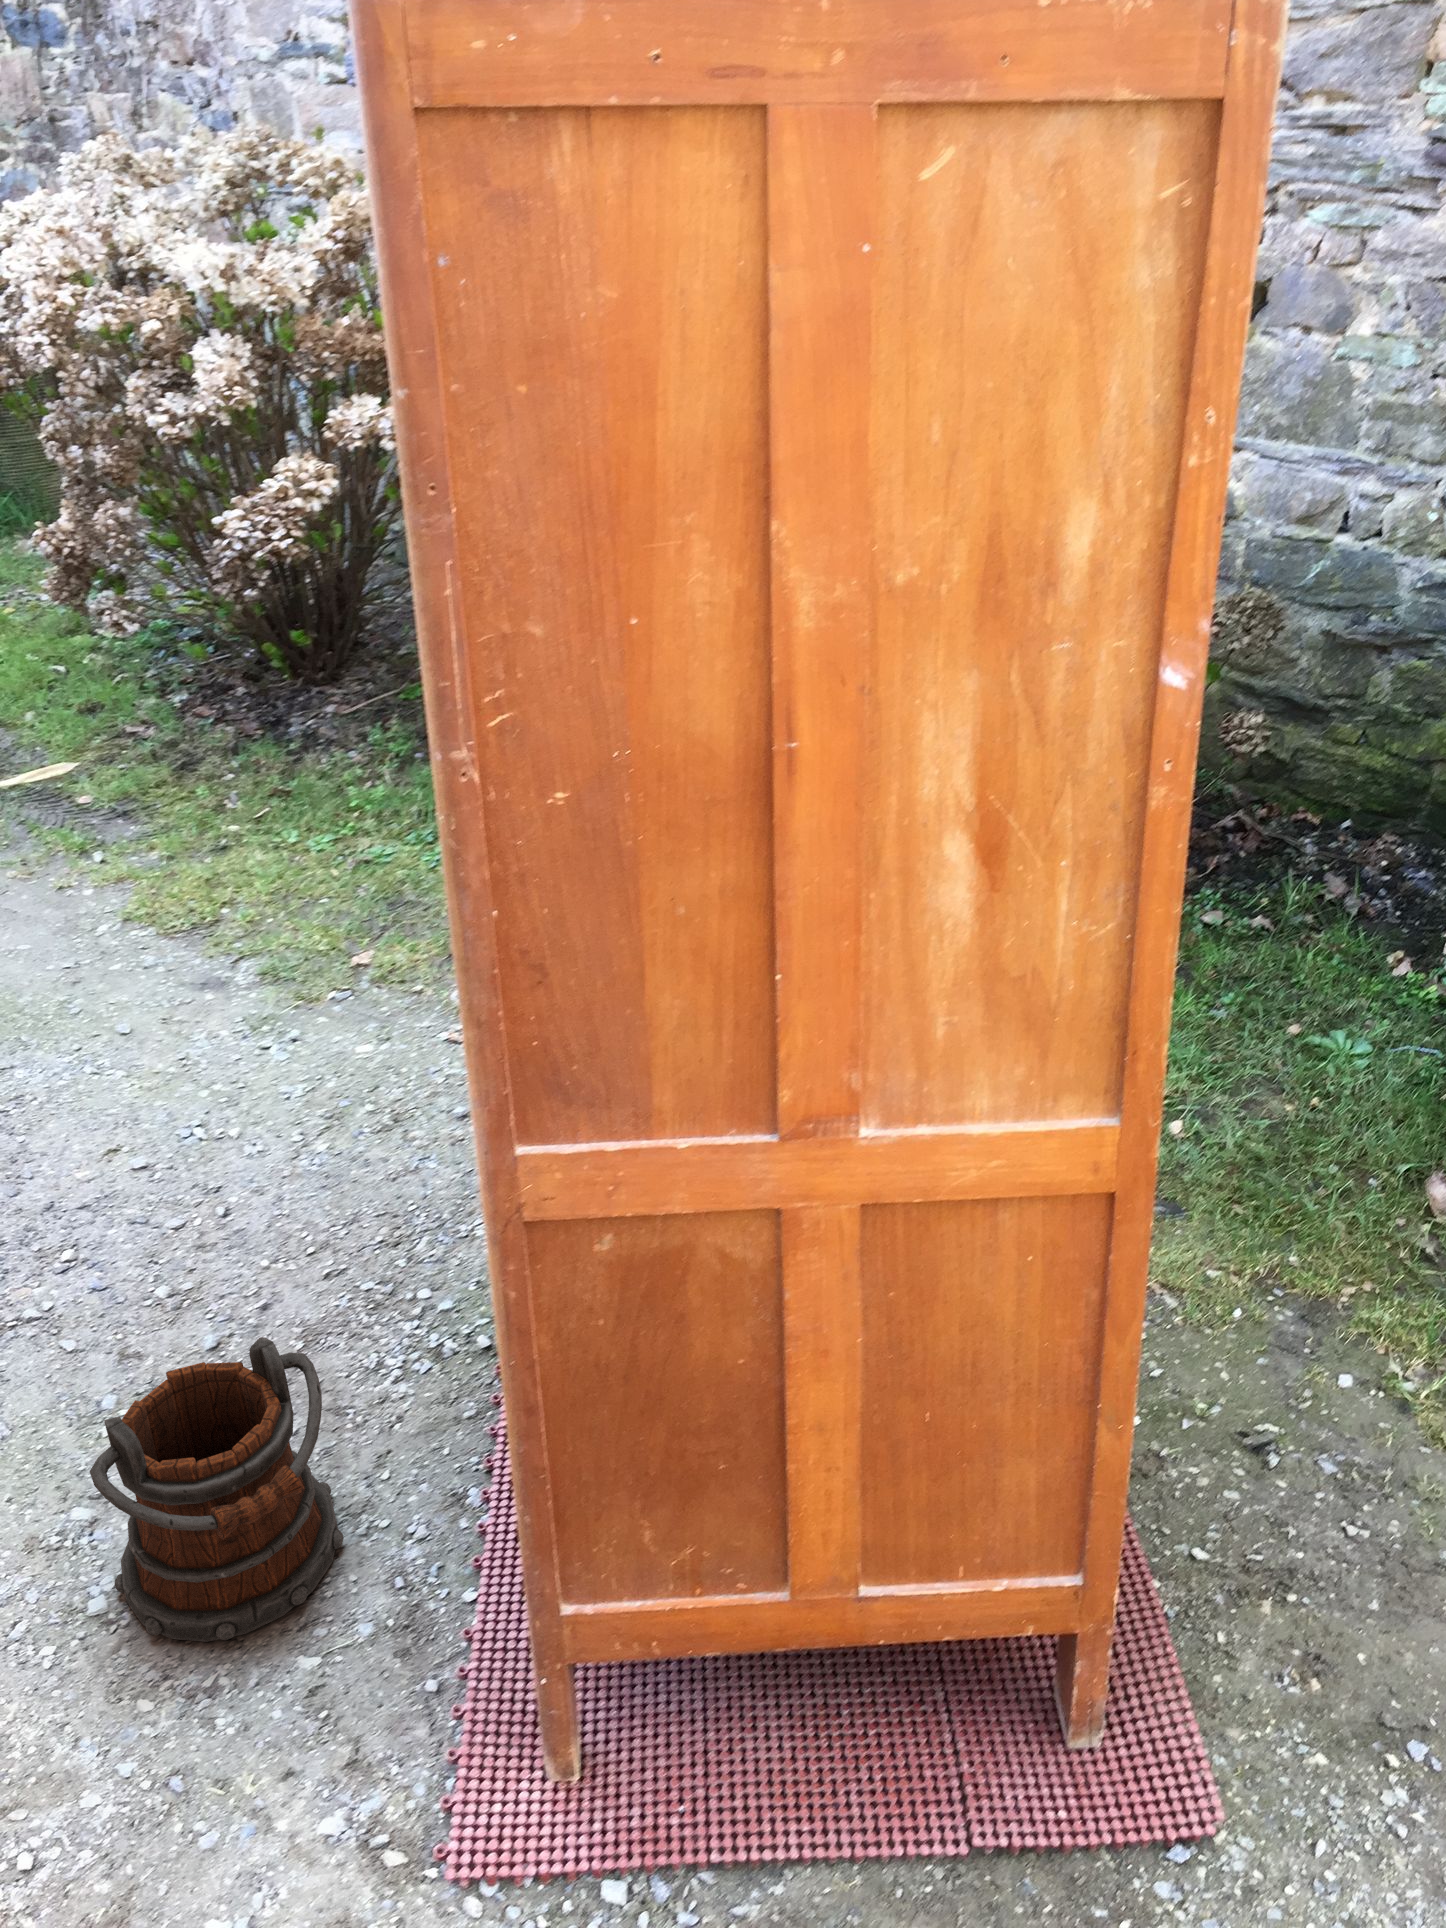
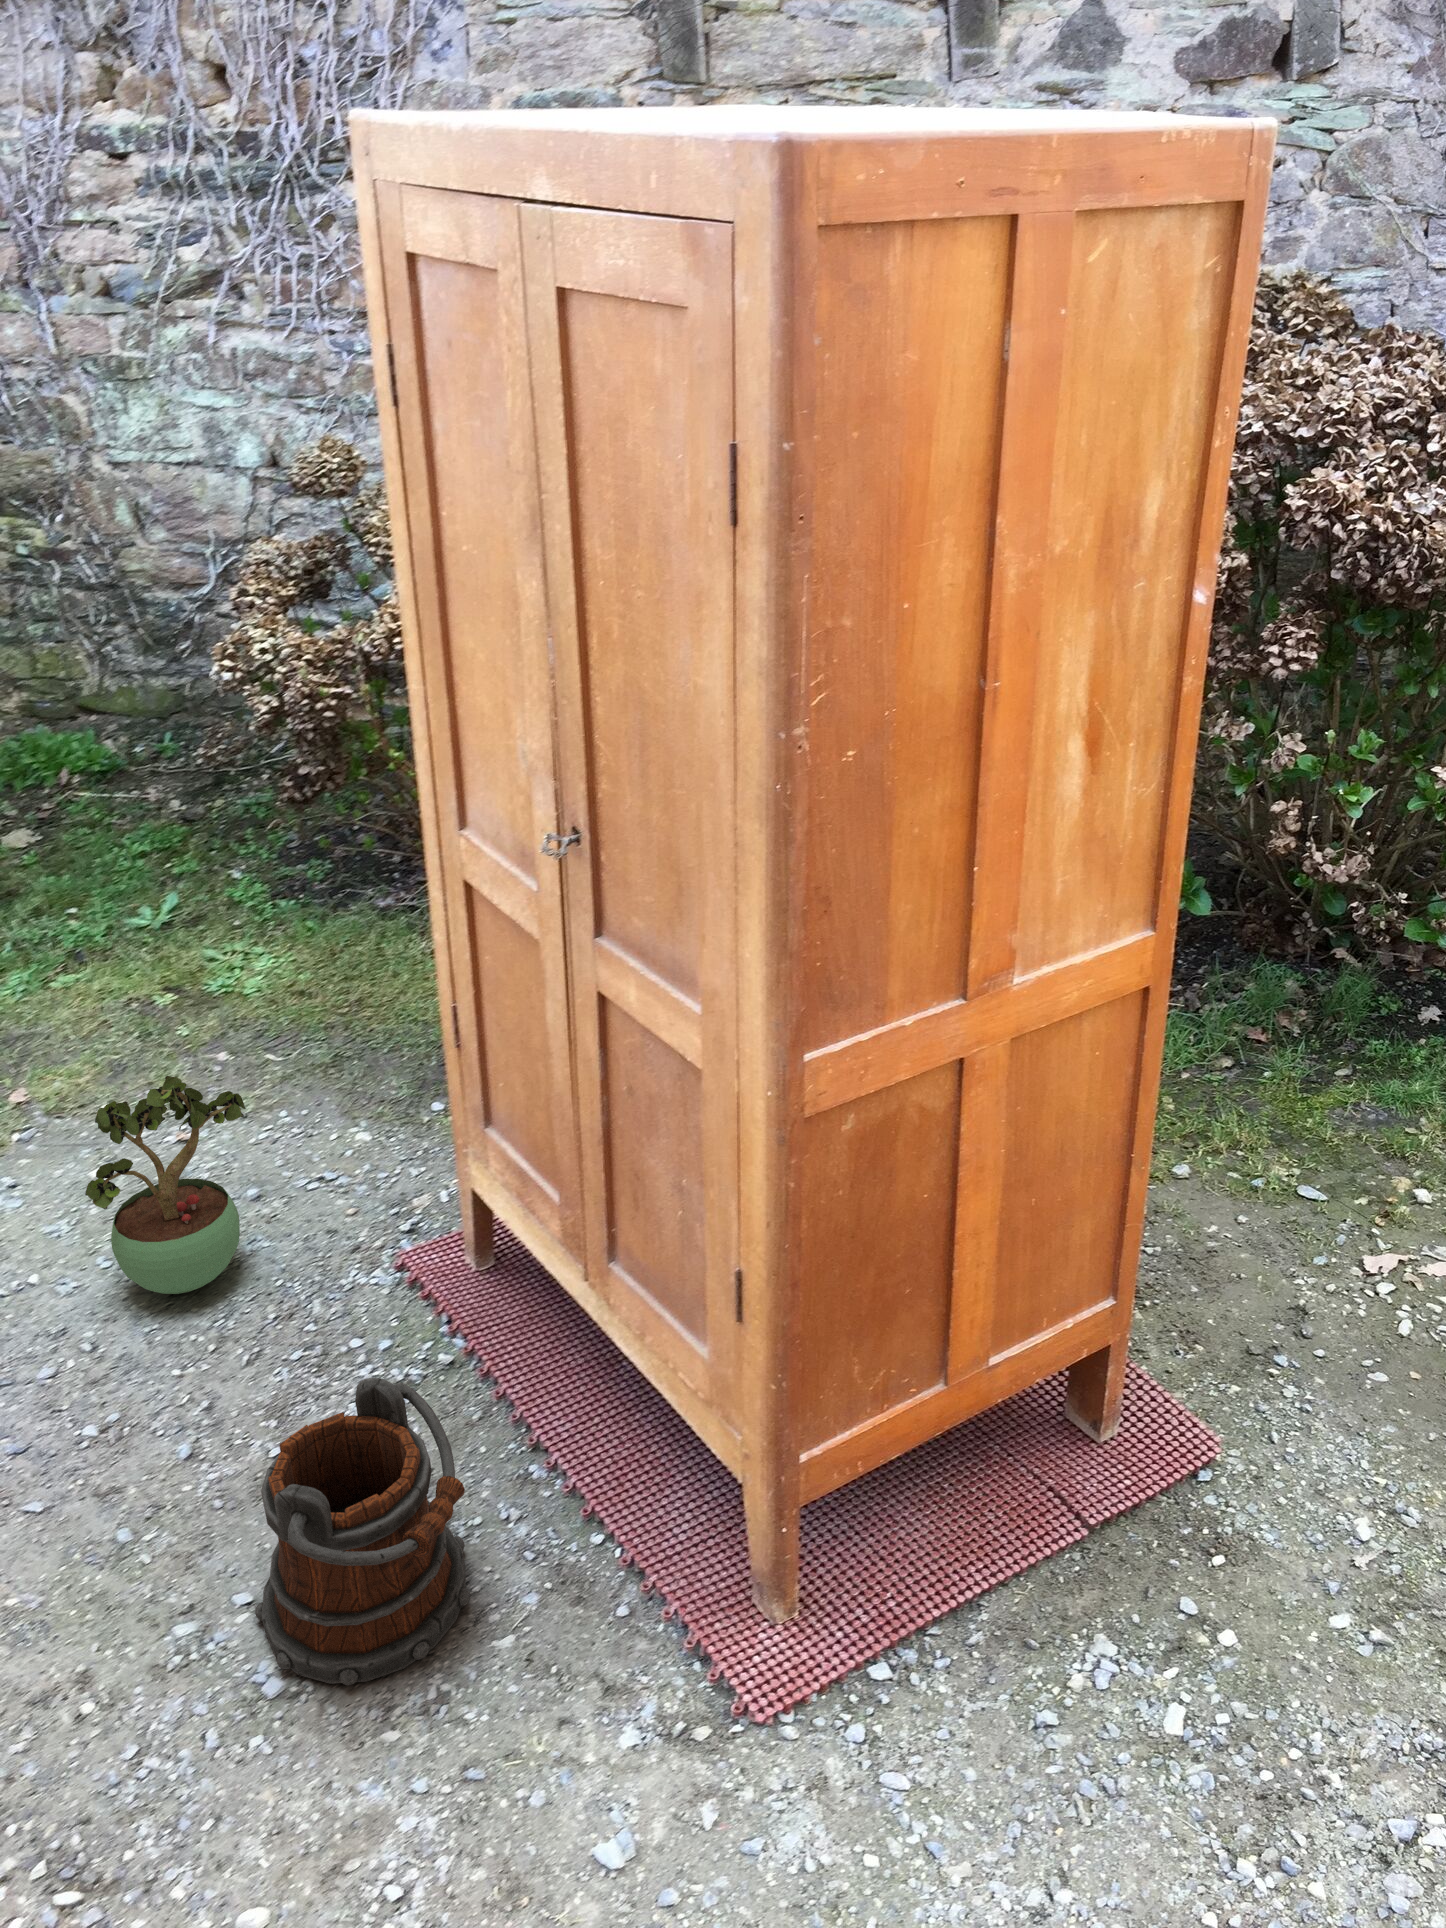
potted plant: none [228,976,386,1191] -> present [85,1076,246,1294]

